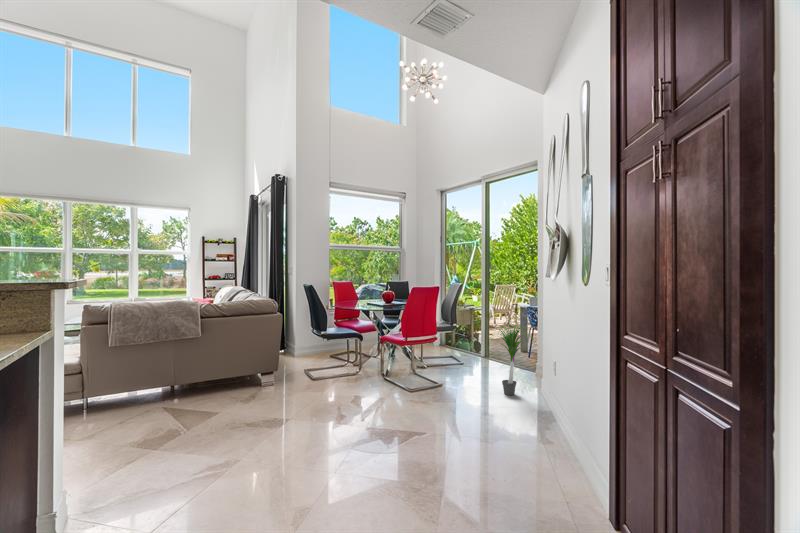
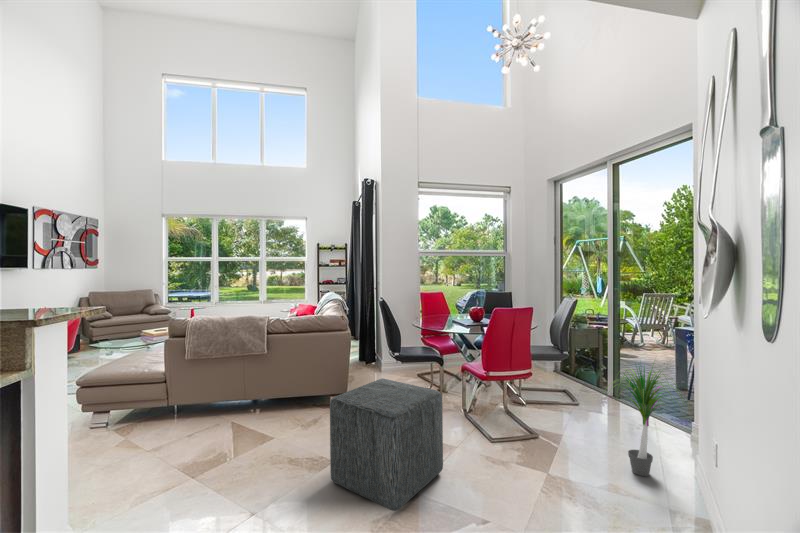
ottoman: none [298,344,383,431] -> present [330,378,443,511]

